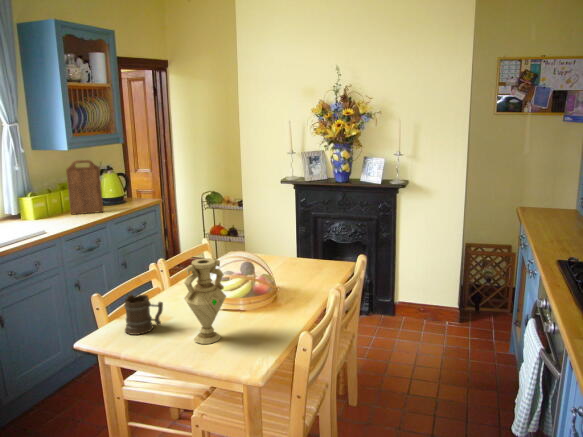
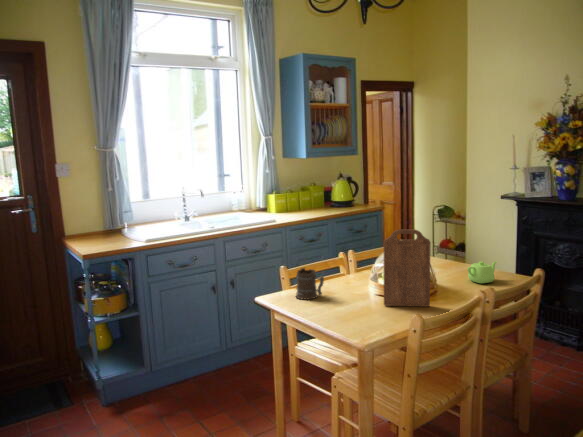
cutting board: present [66,160,104,214] -> present [384,229,431,307]
teapot: none [299,253,324,278] -> present [467,261,497,283]
vase: present [184,258,226,344] -> none [332,243,369,314]

